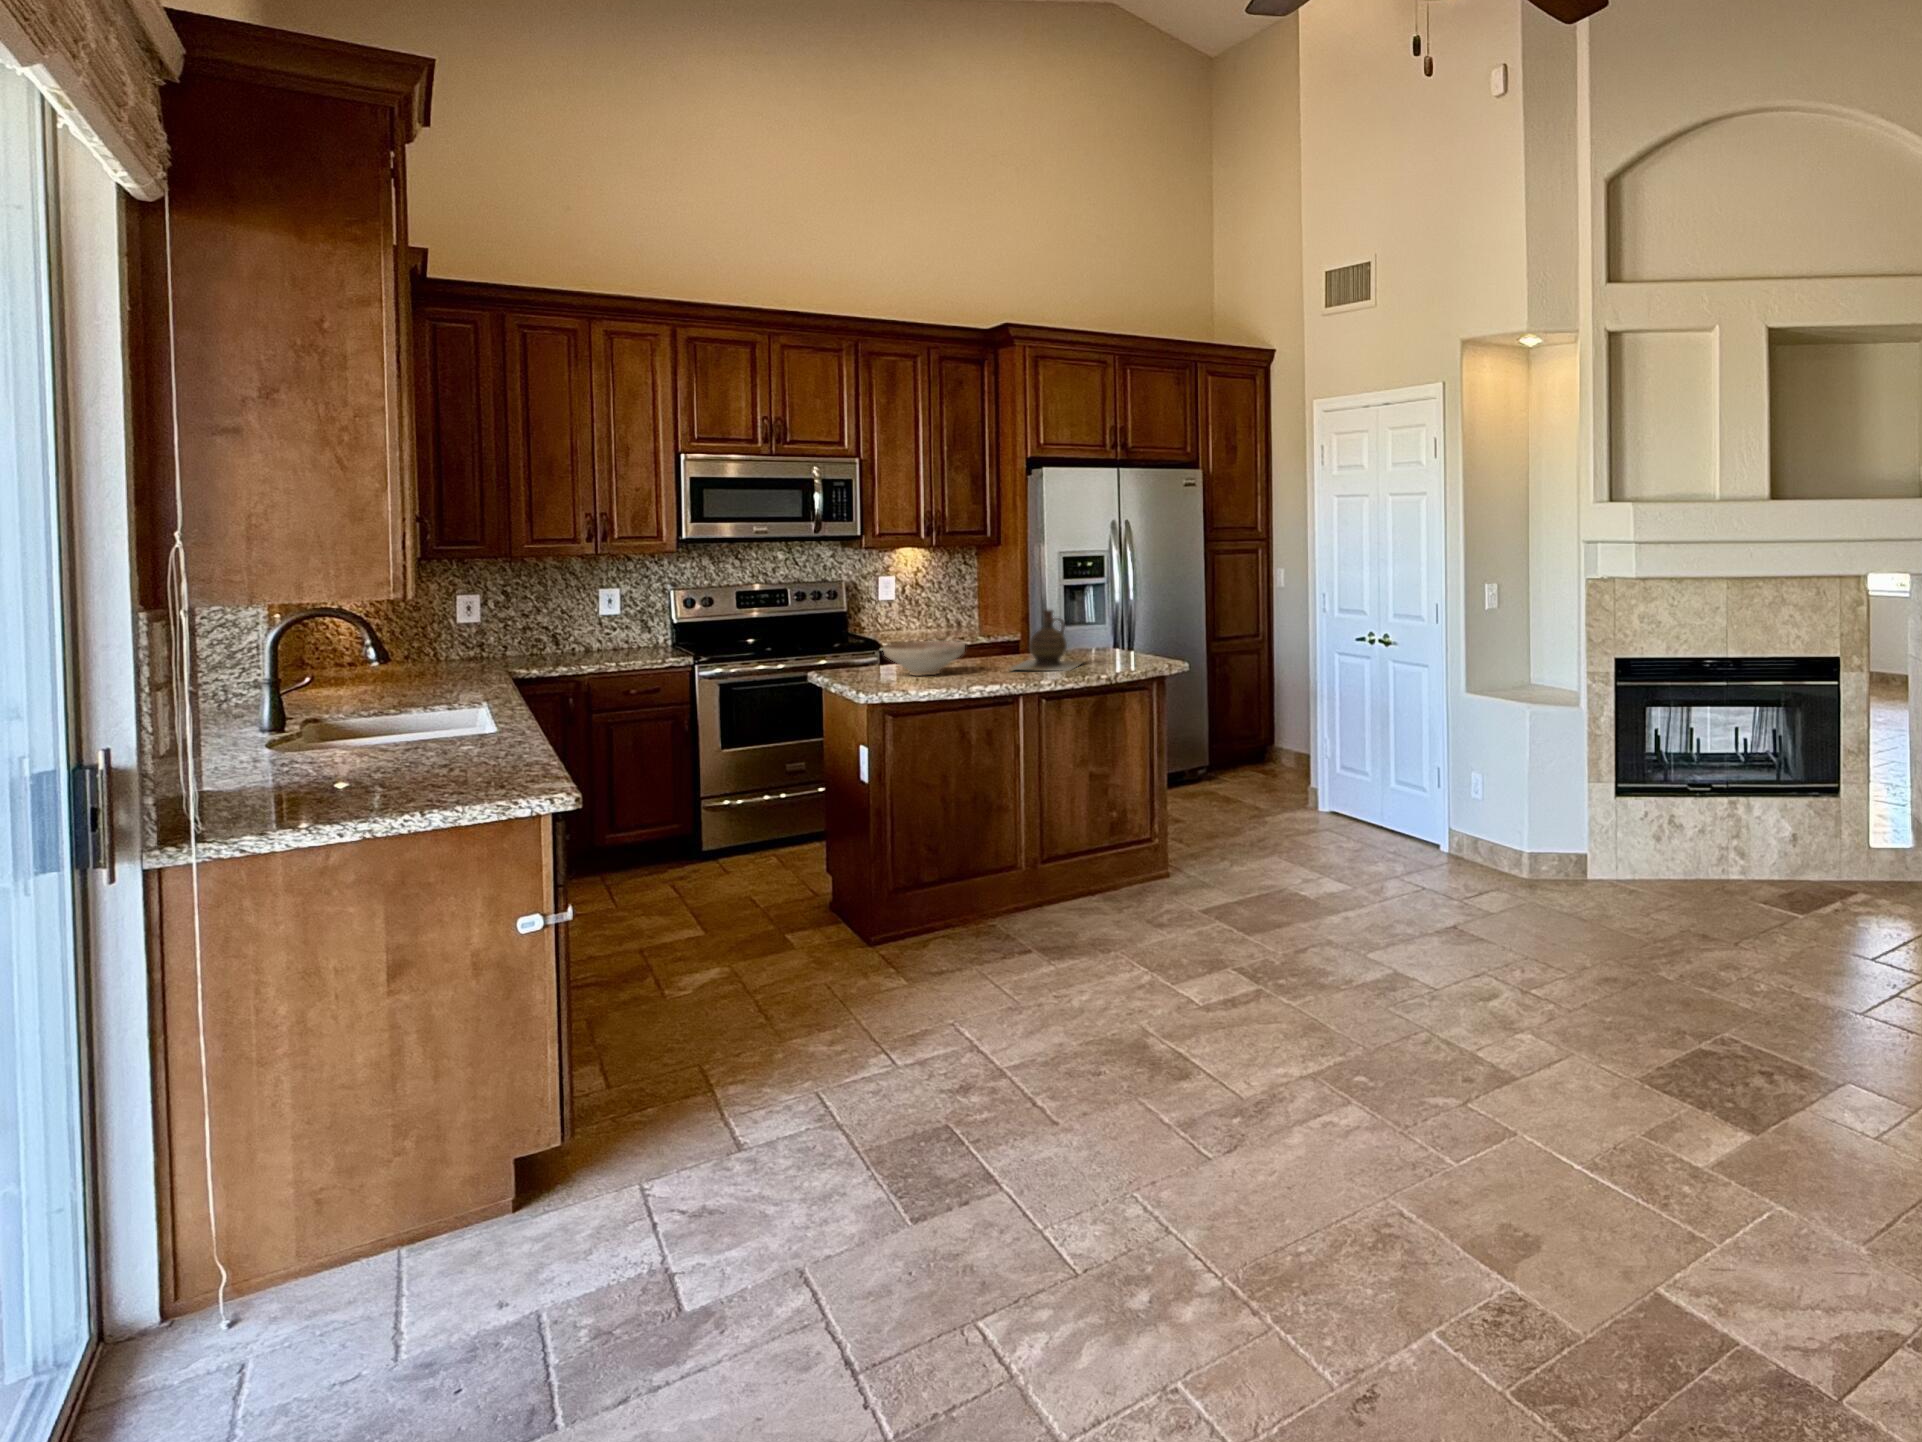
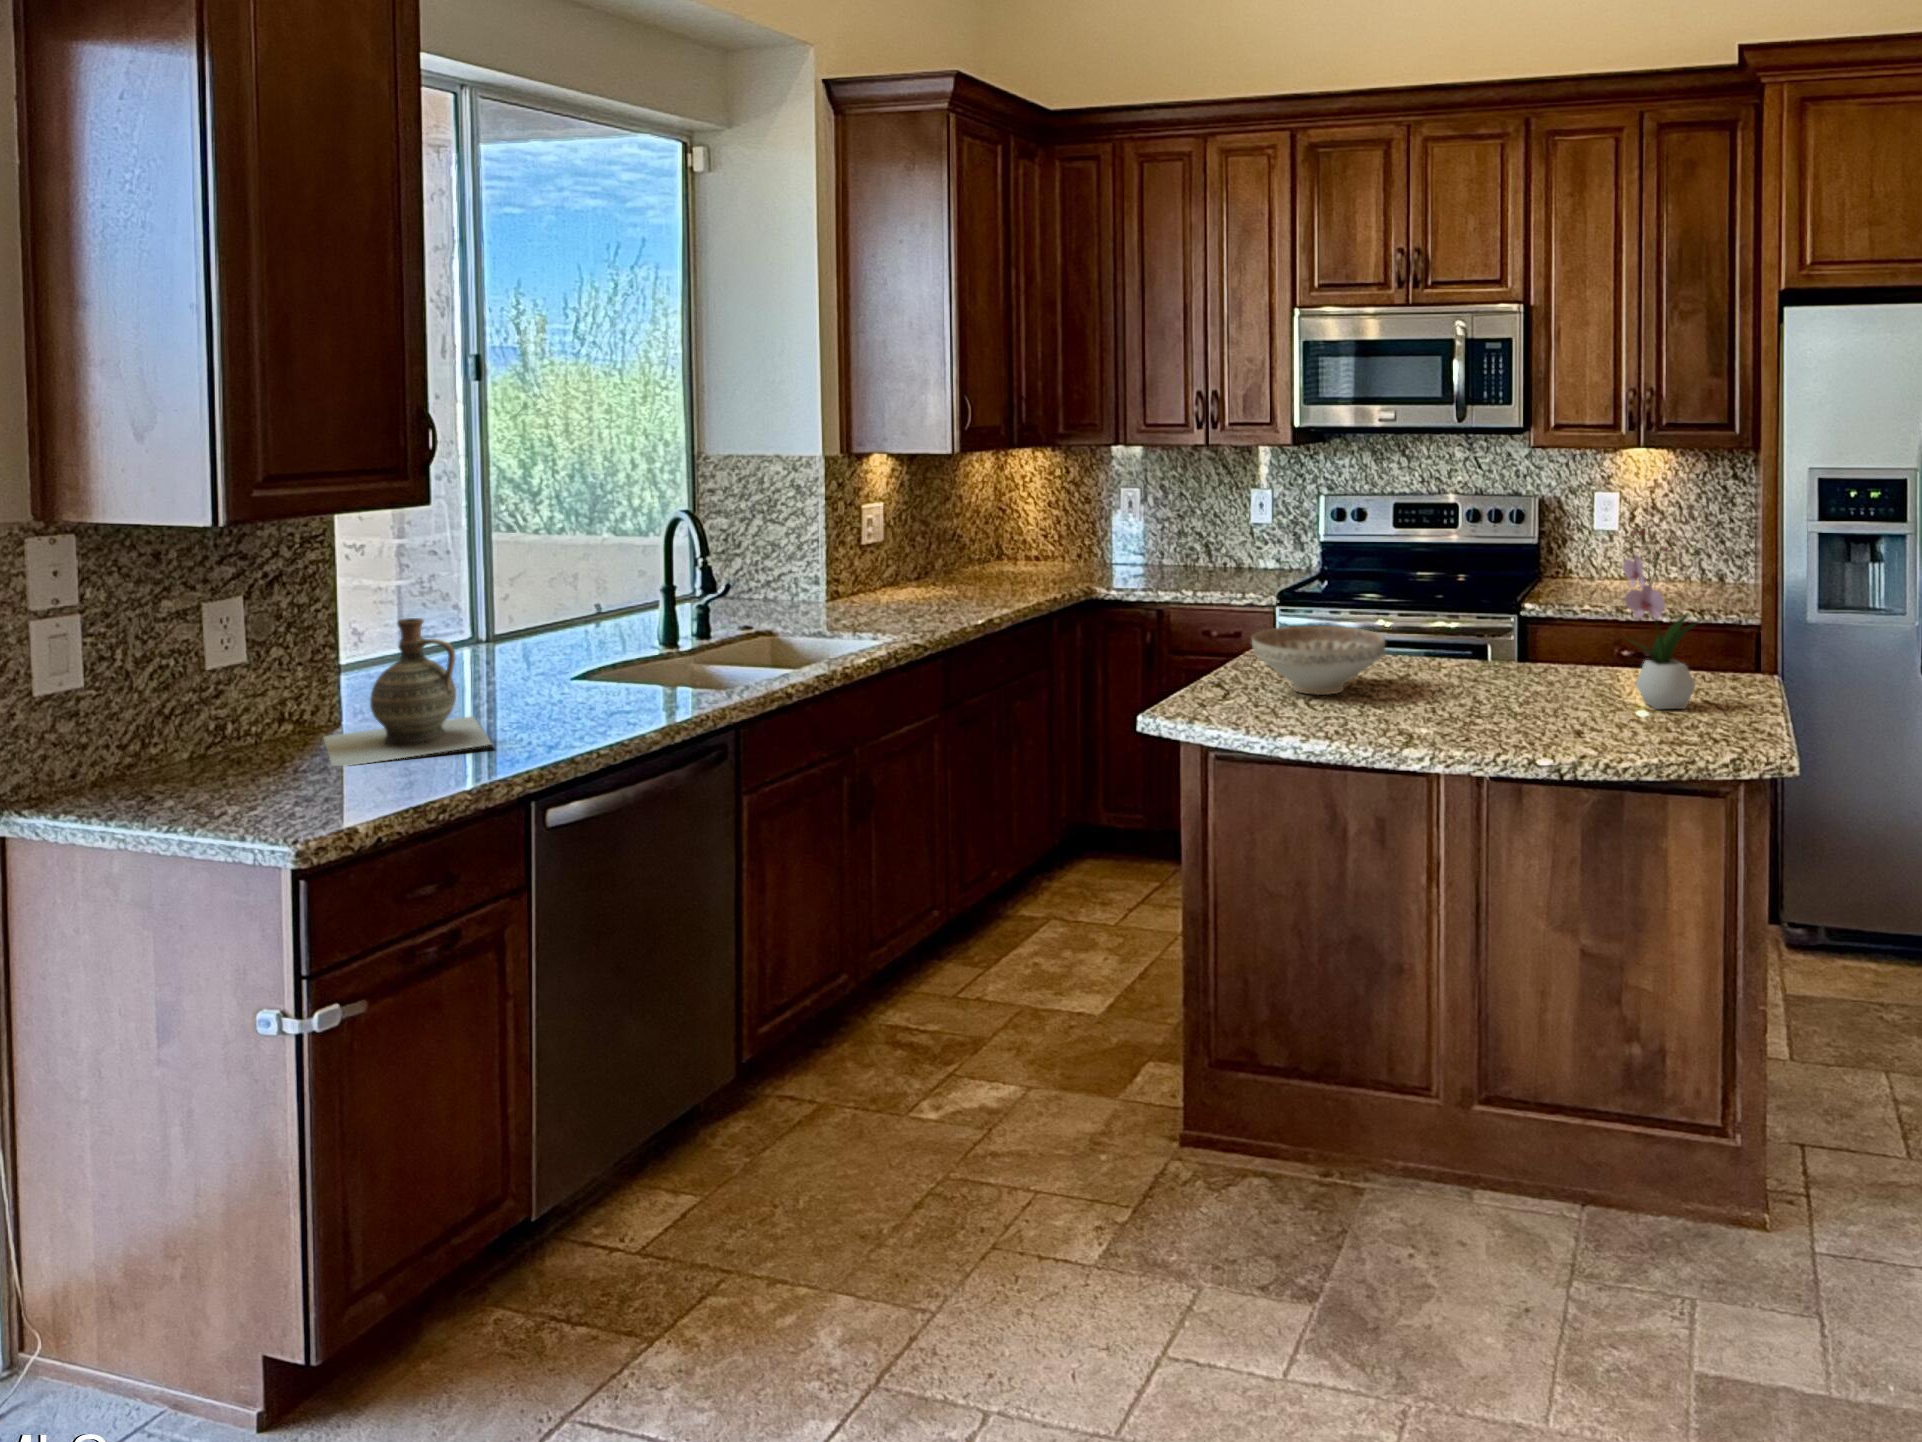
flower arrangement: none [1076,576,1116,659] -> present [1623,530,1701,709]
ceramic jug: present [1011,610,1081,671] -> present [324,618,492,766]

